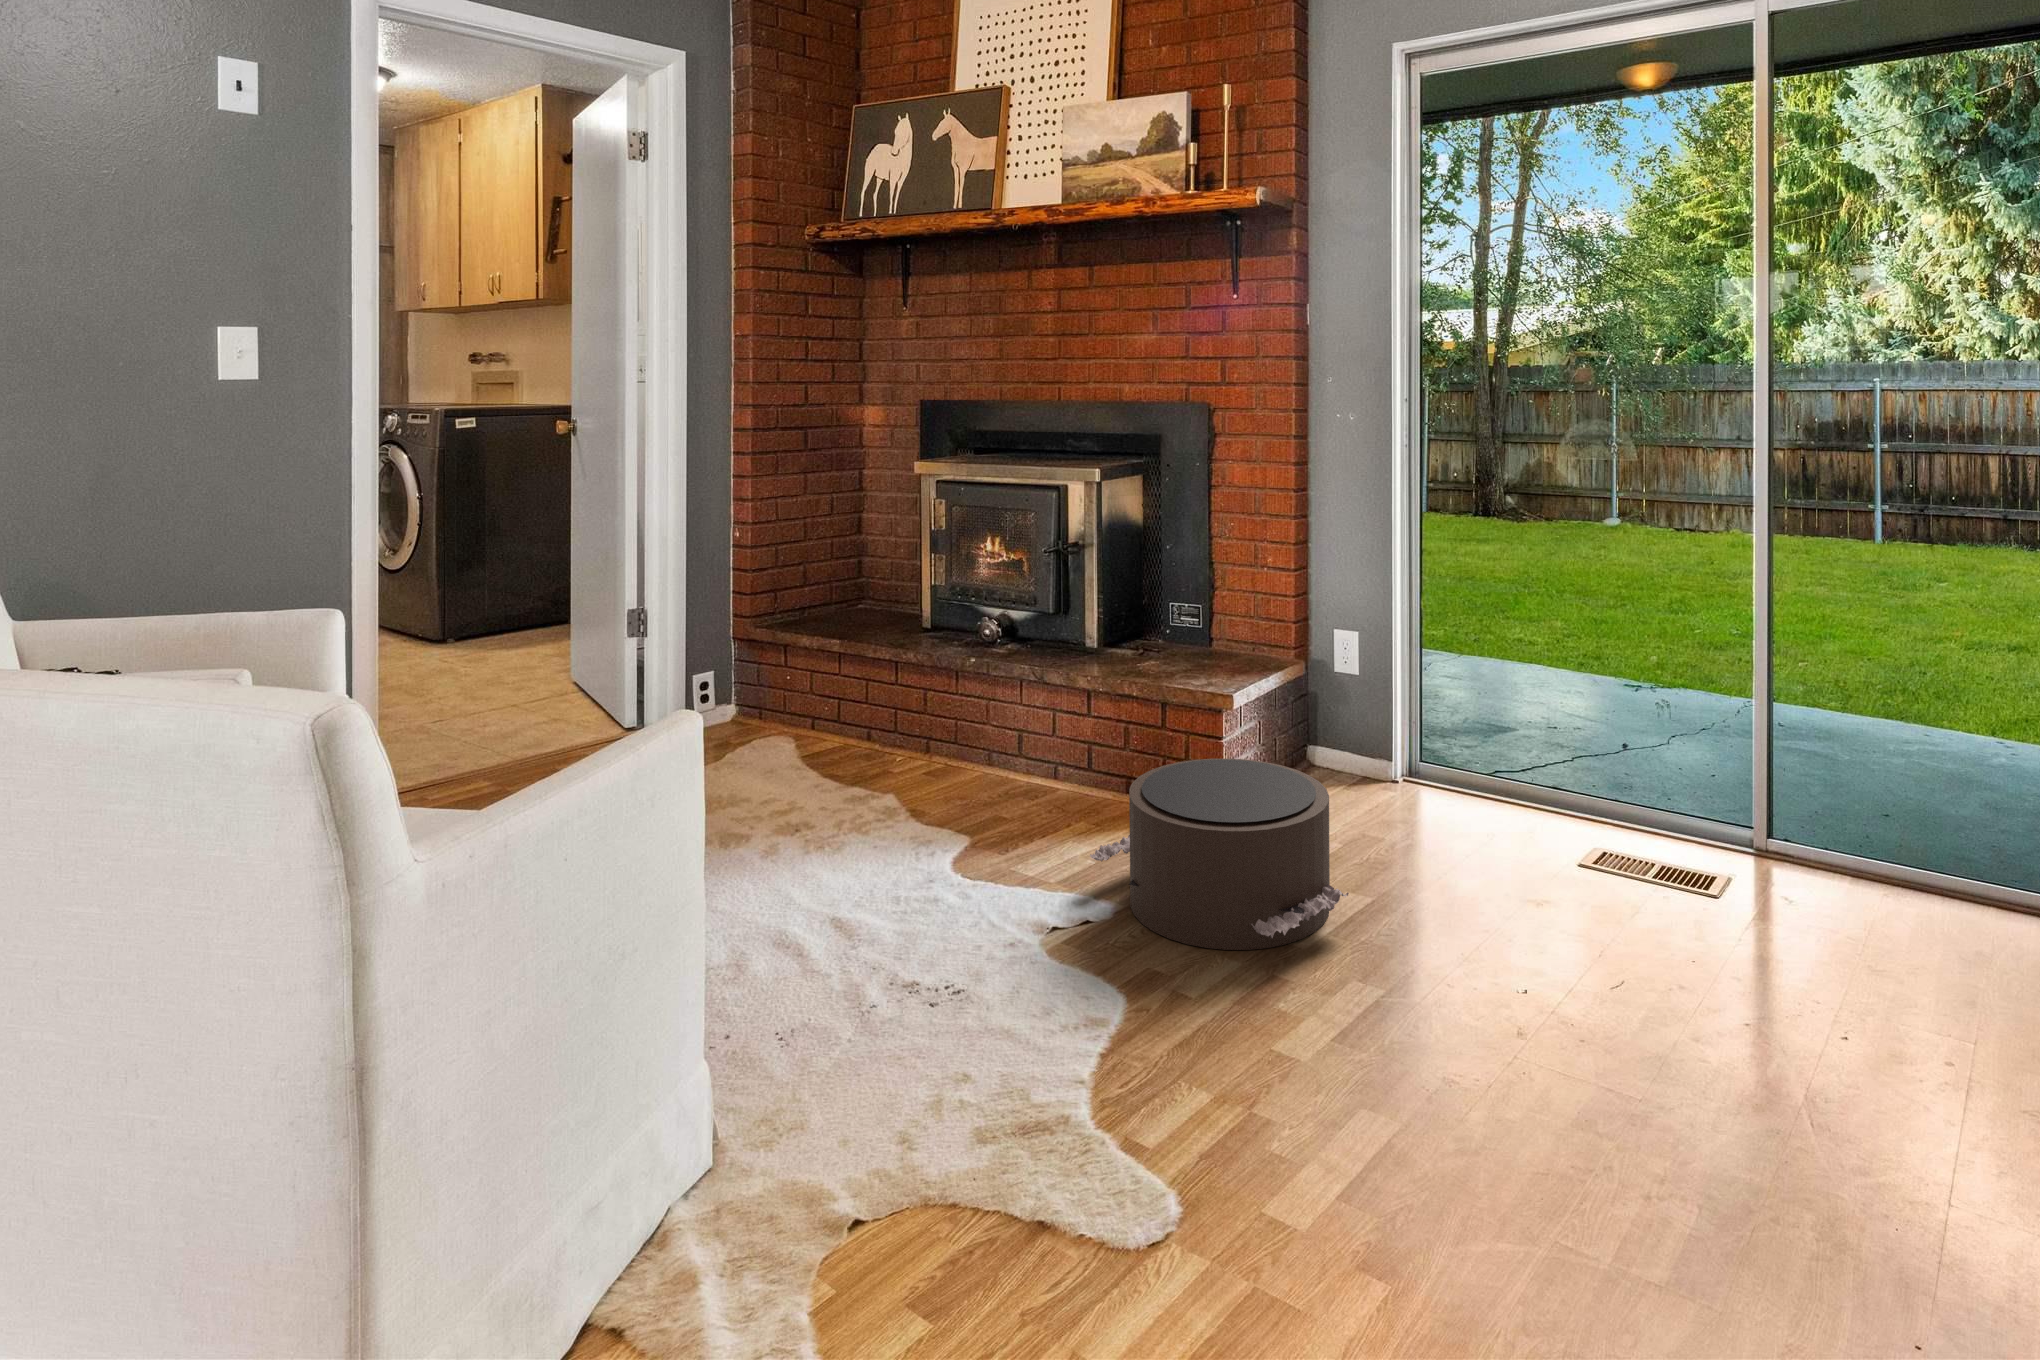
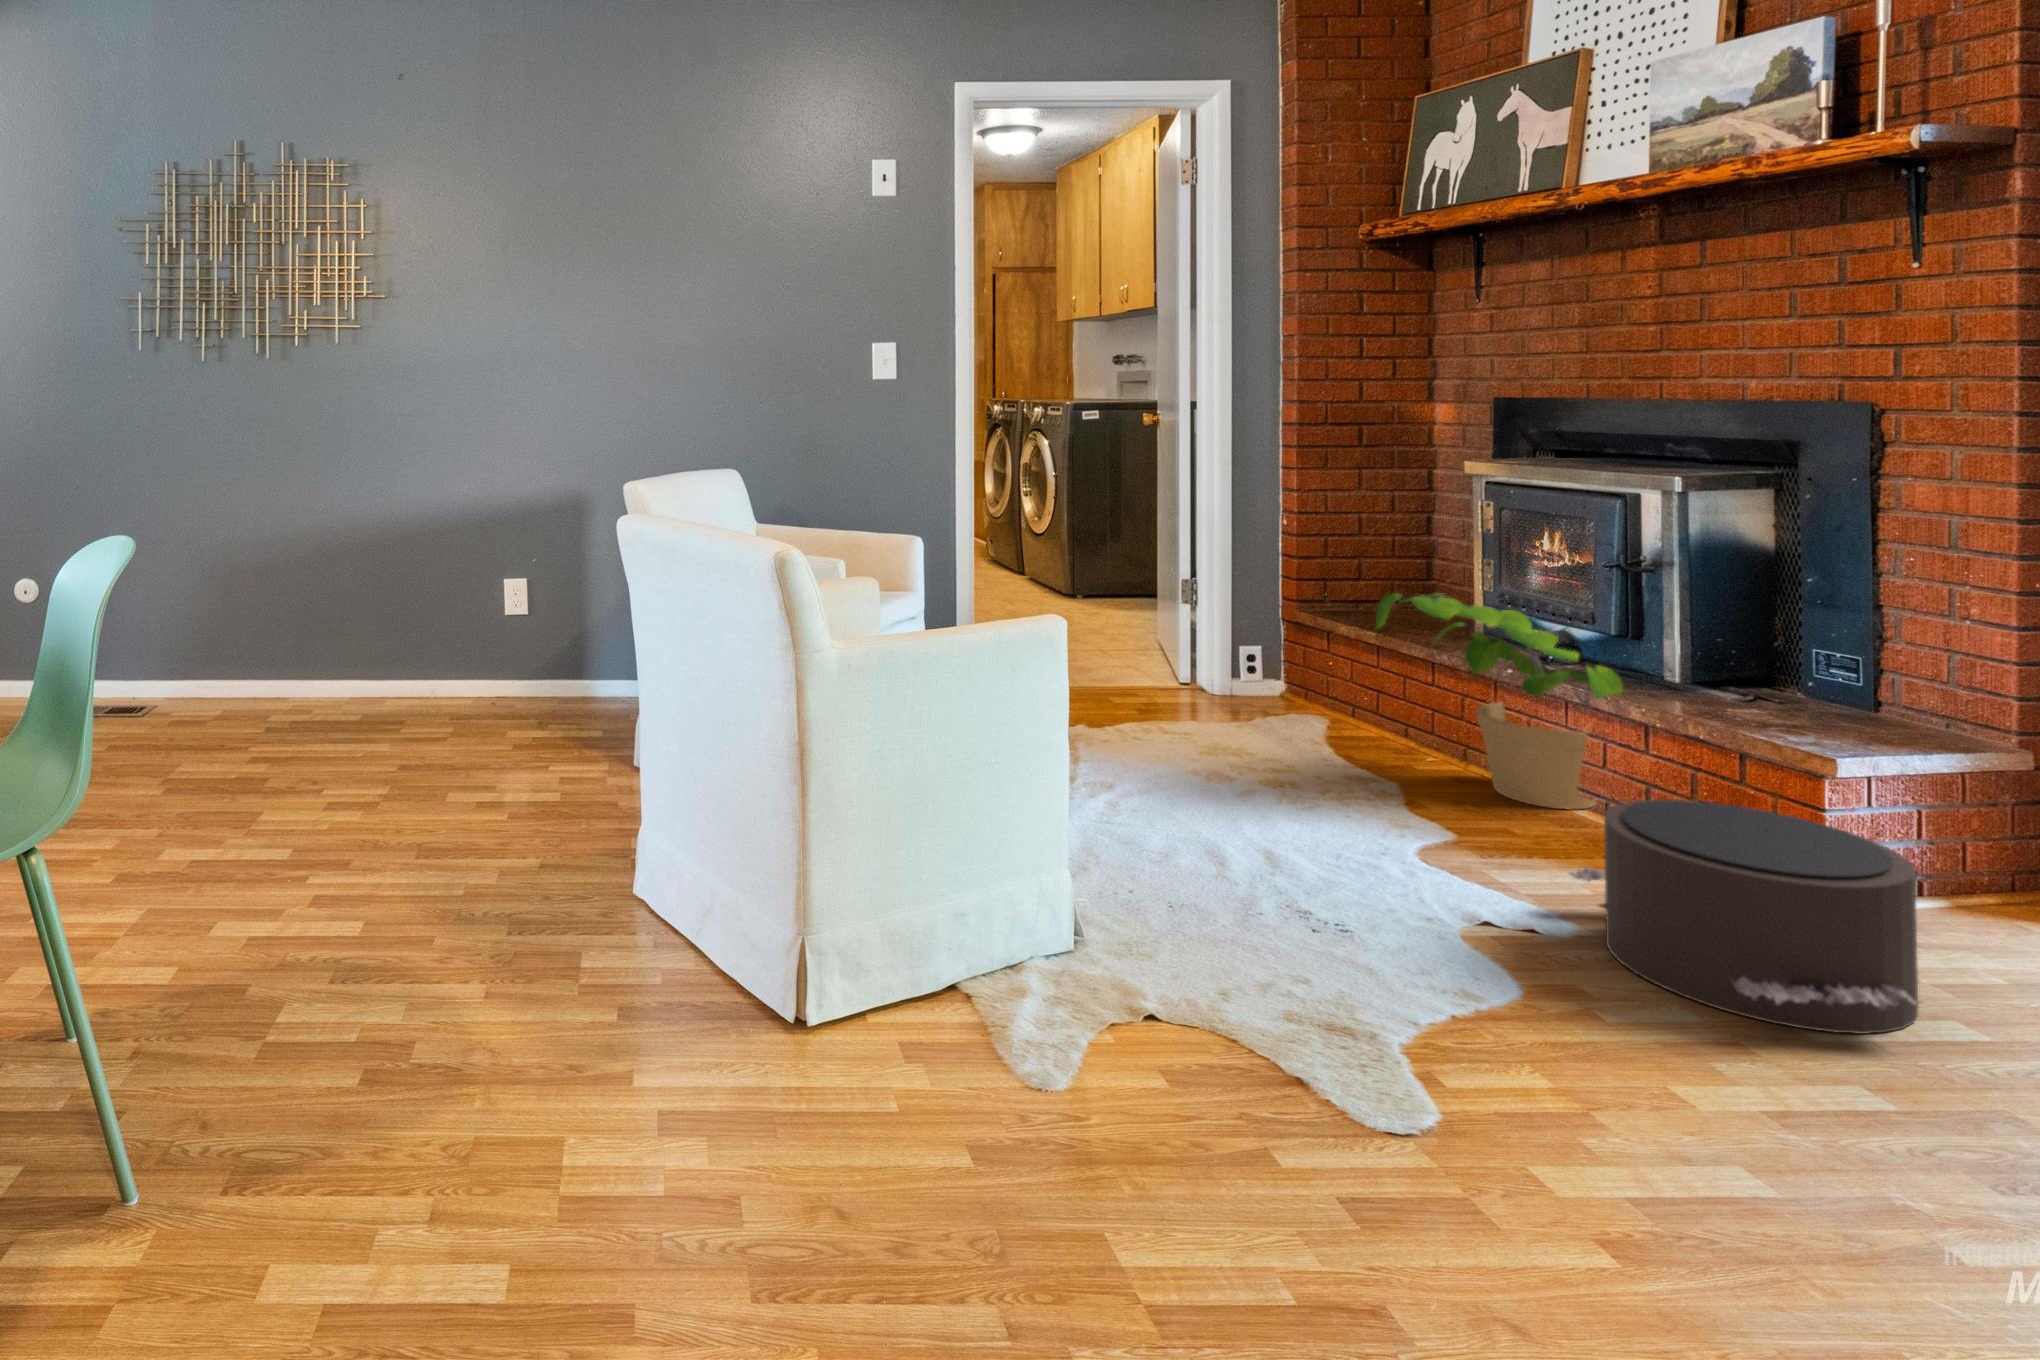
potted plant: none [883,603,1063,784] -> present [1376,593,1623,810]

